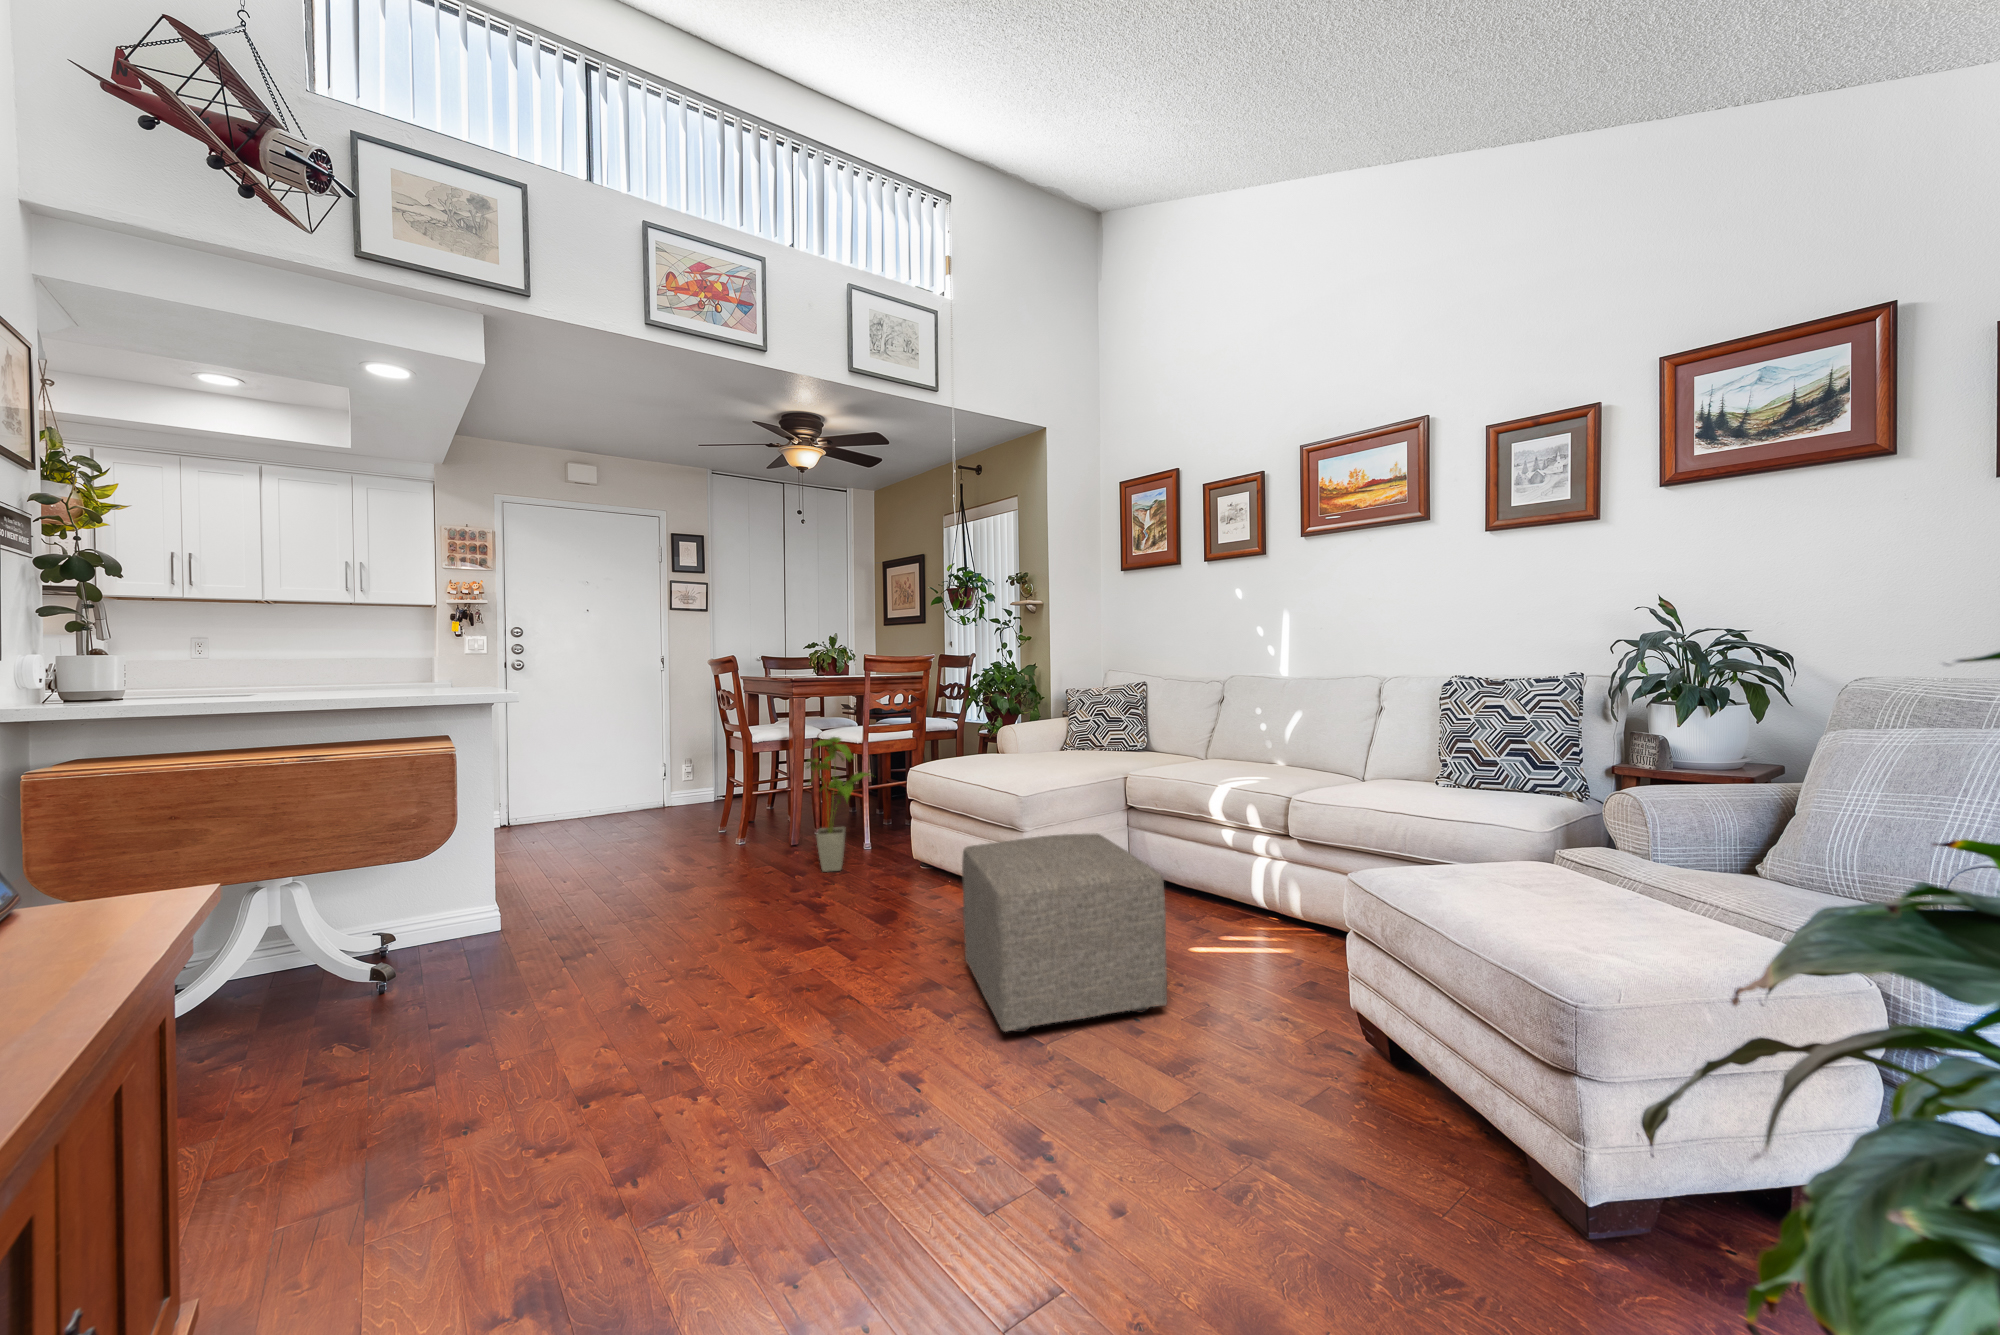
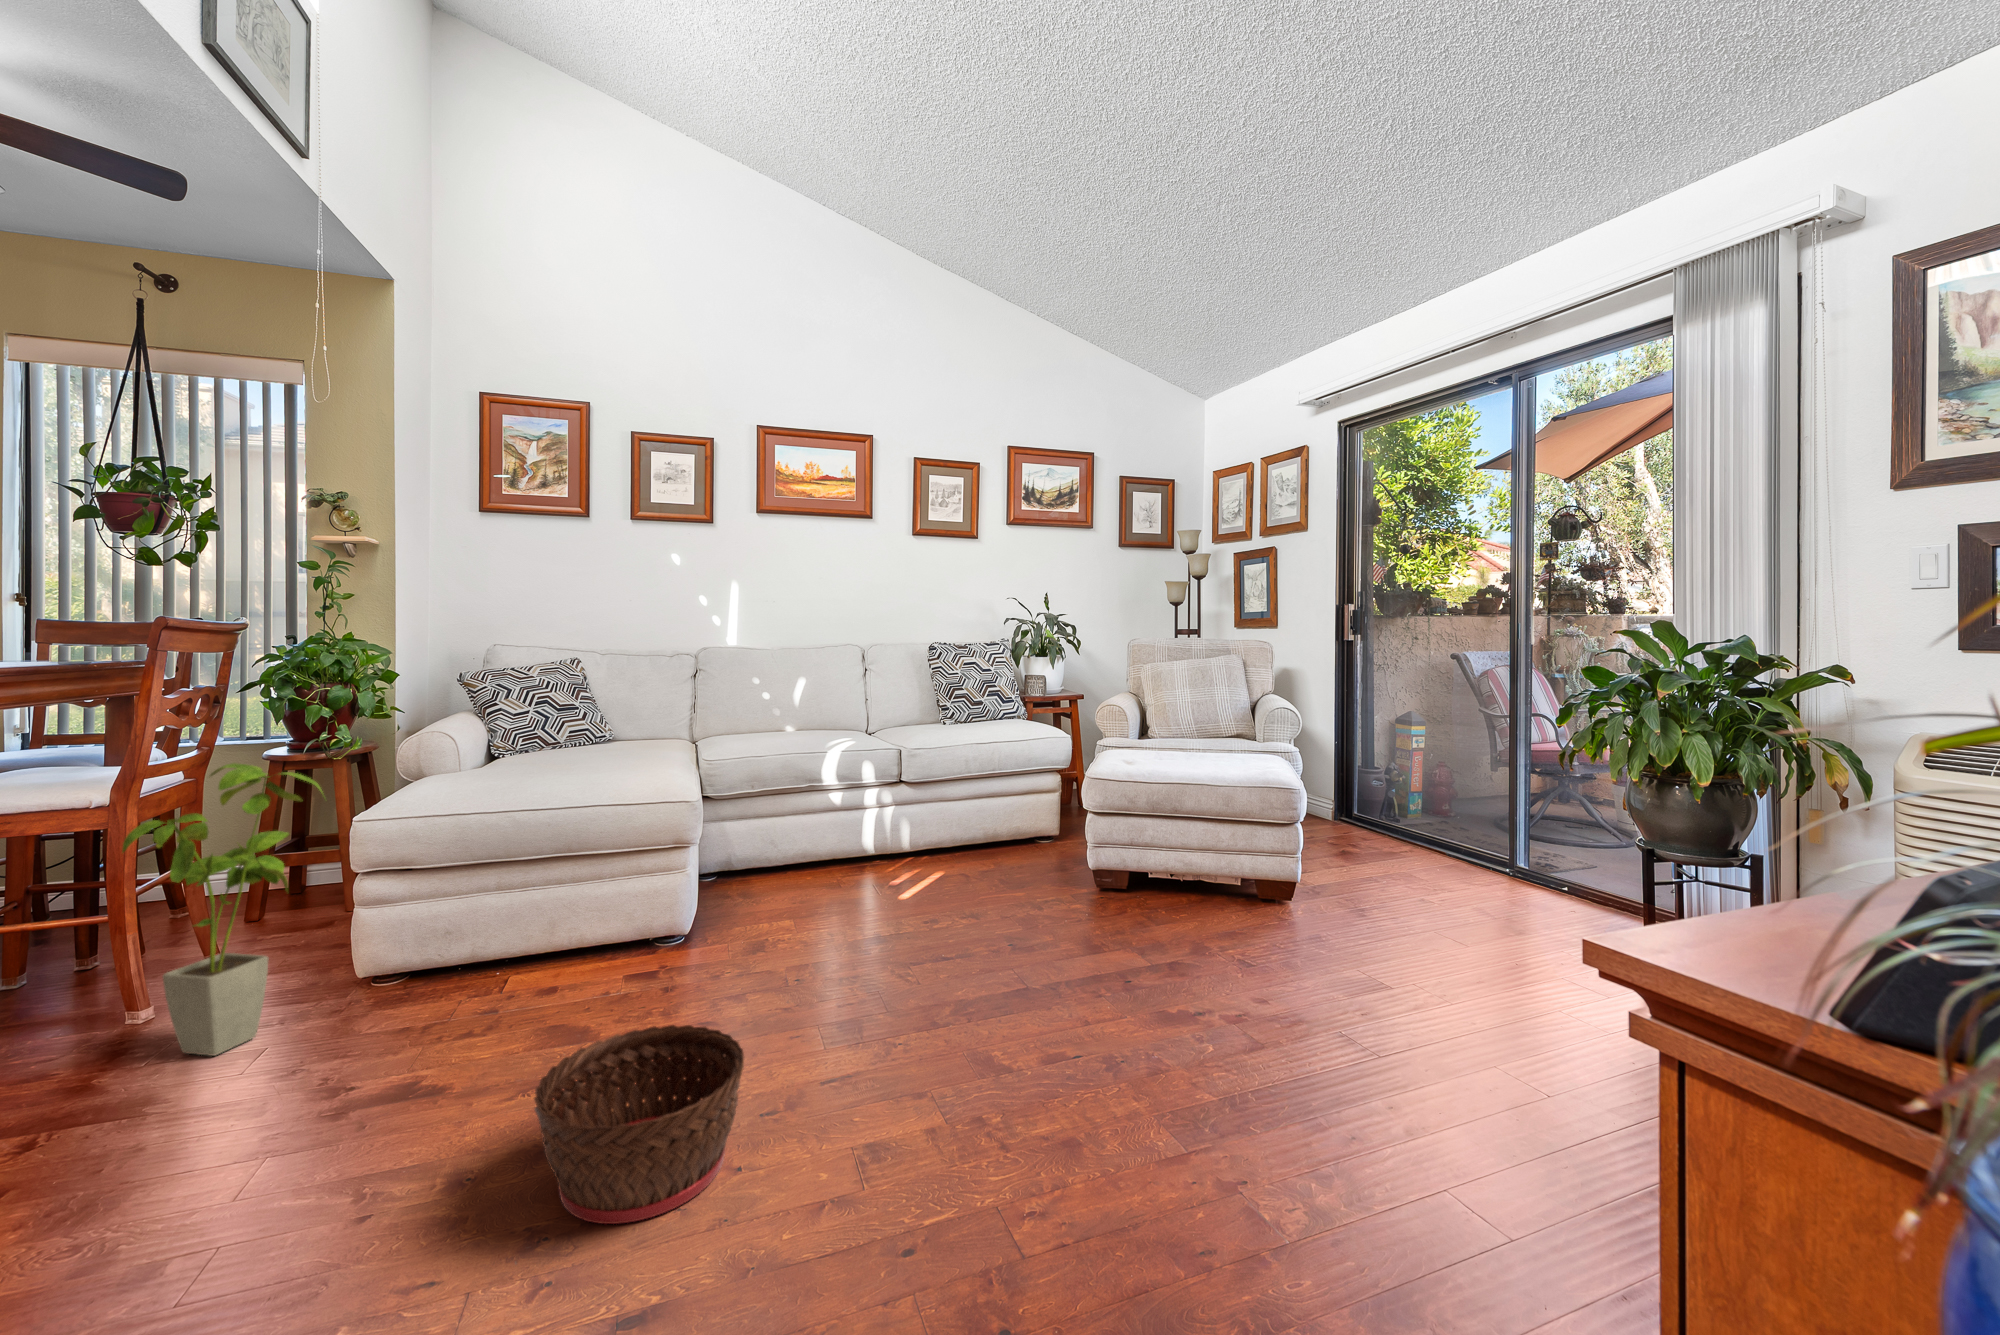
ottoman: present [962,833,1167,1032] -> none [826,795,1014,976]
basket: none [664,913,777,1007] -> present [534,1025,744,1224]

